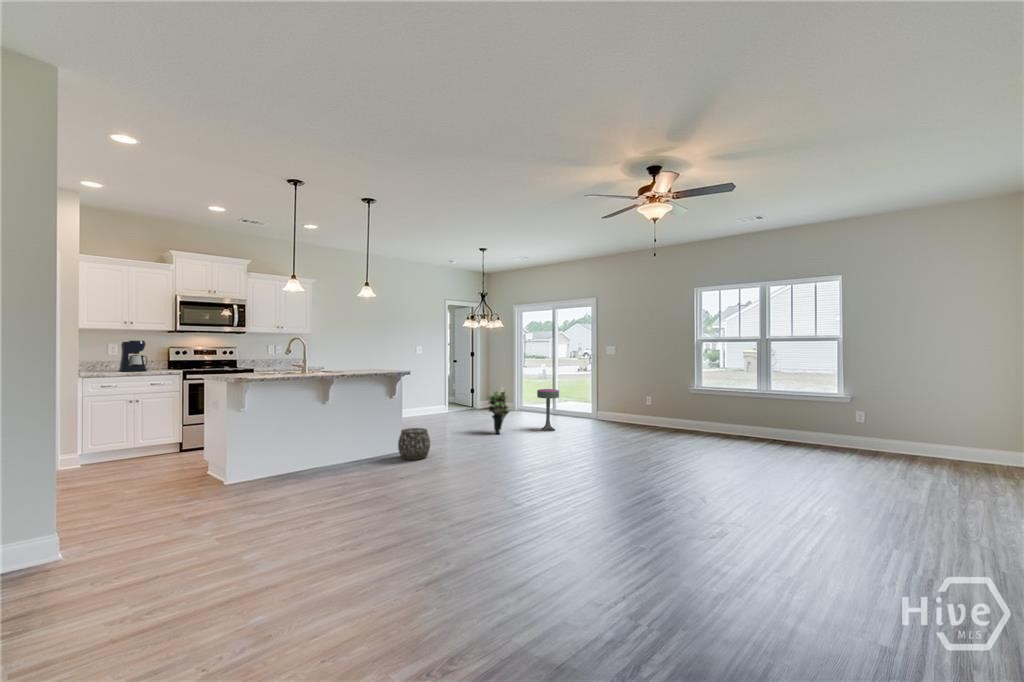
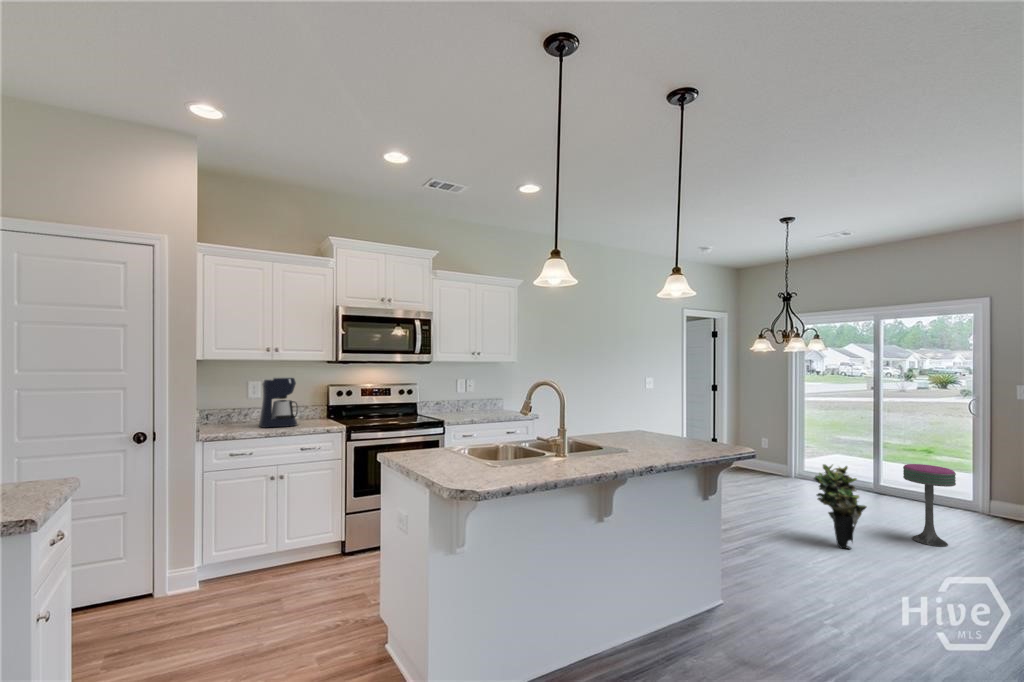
woven basket: present [398,428,430,460] -> none [735,565,811,649]

